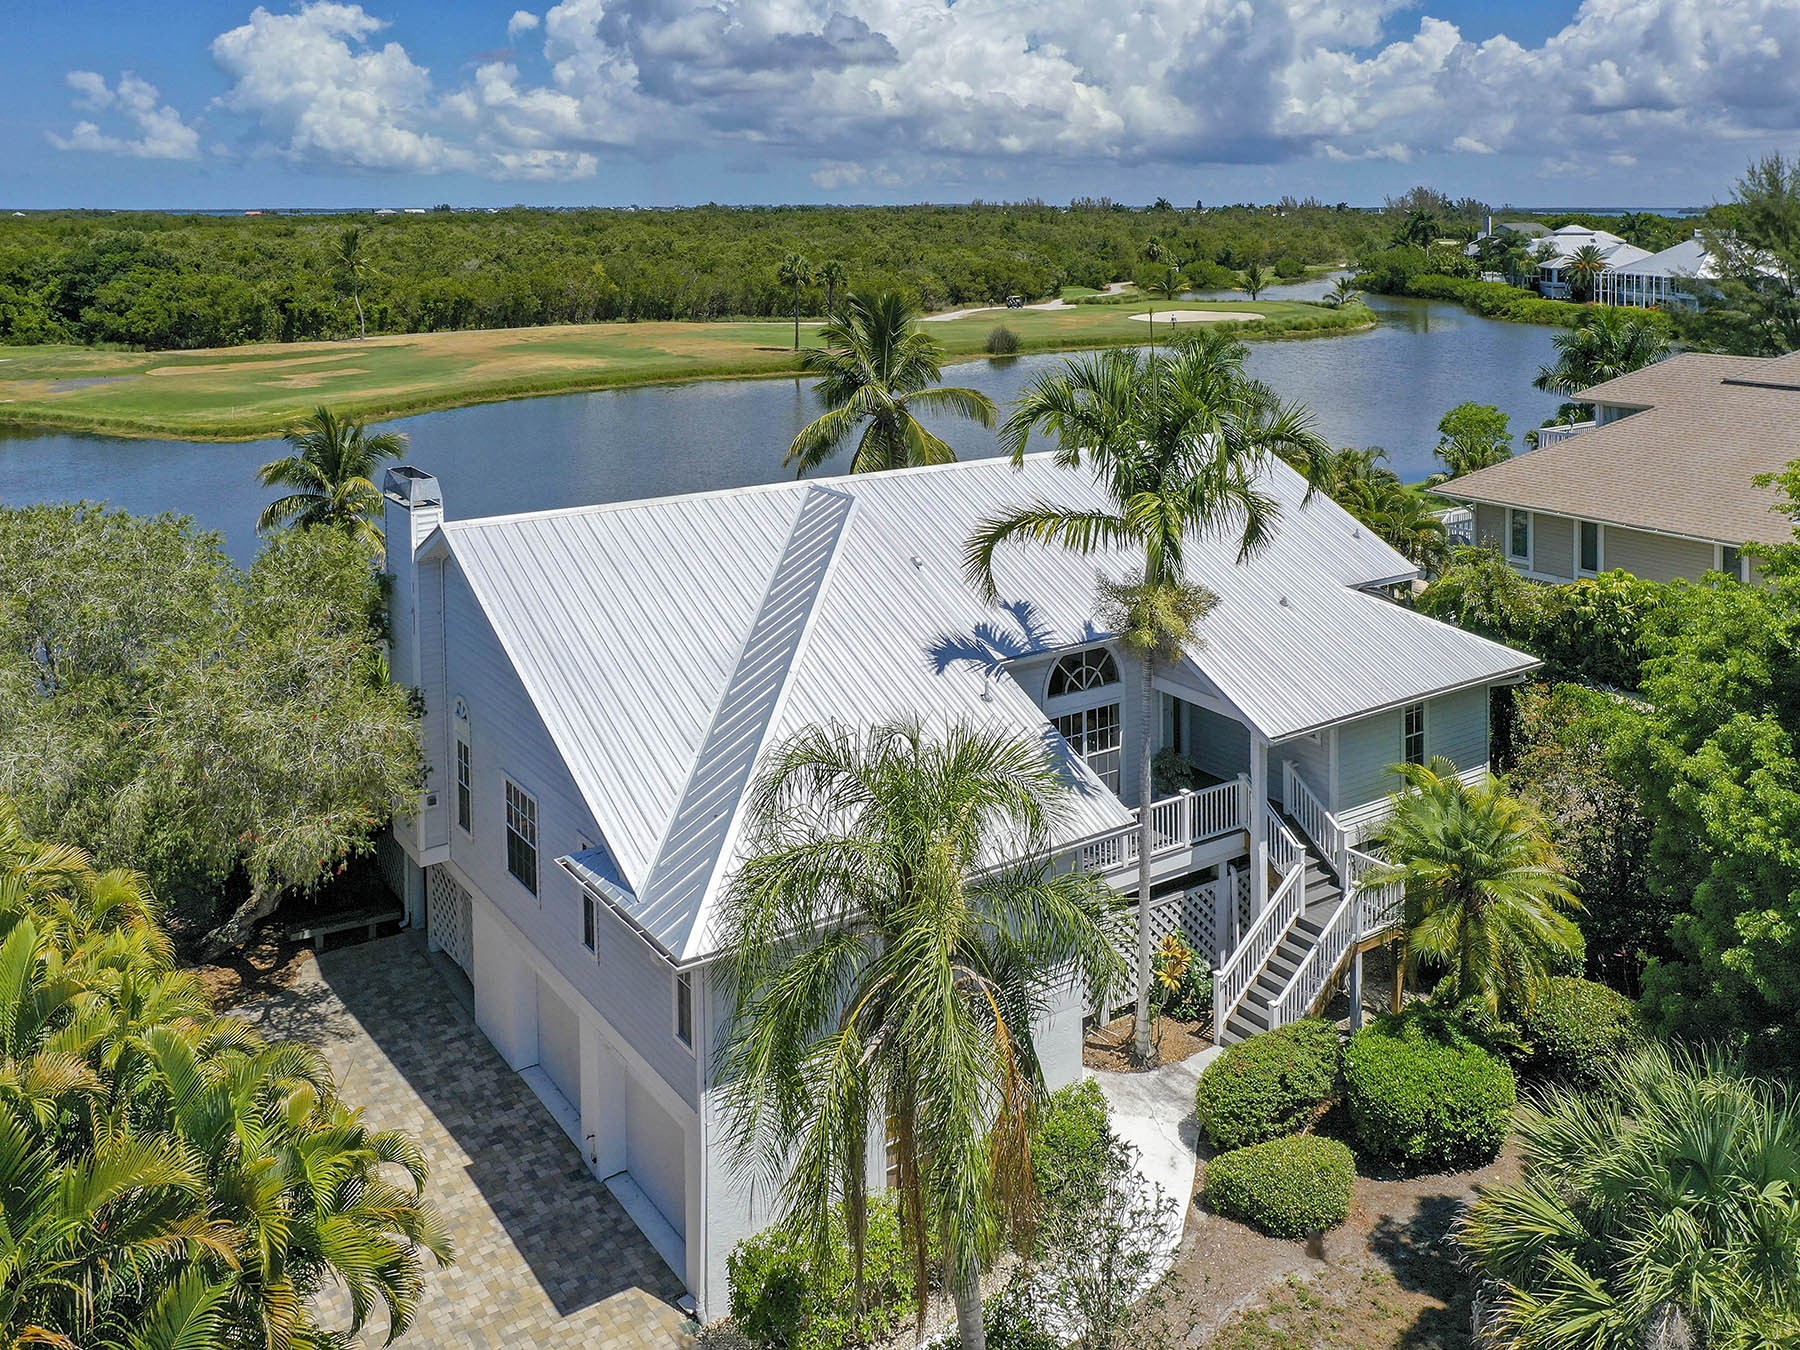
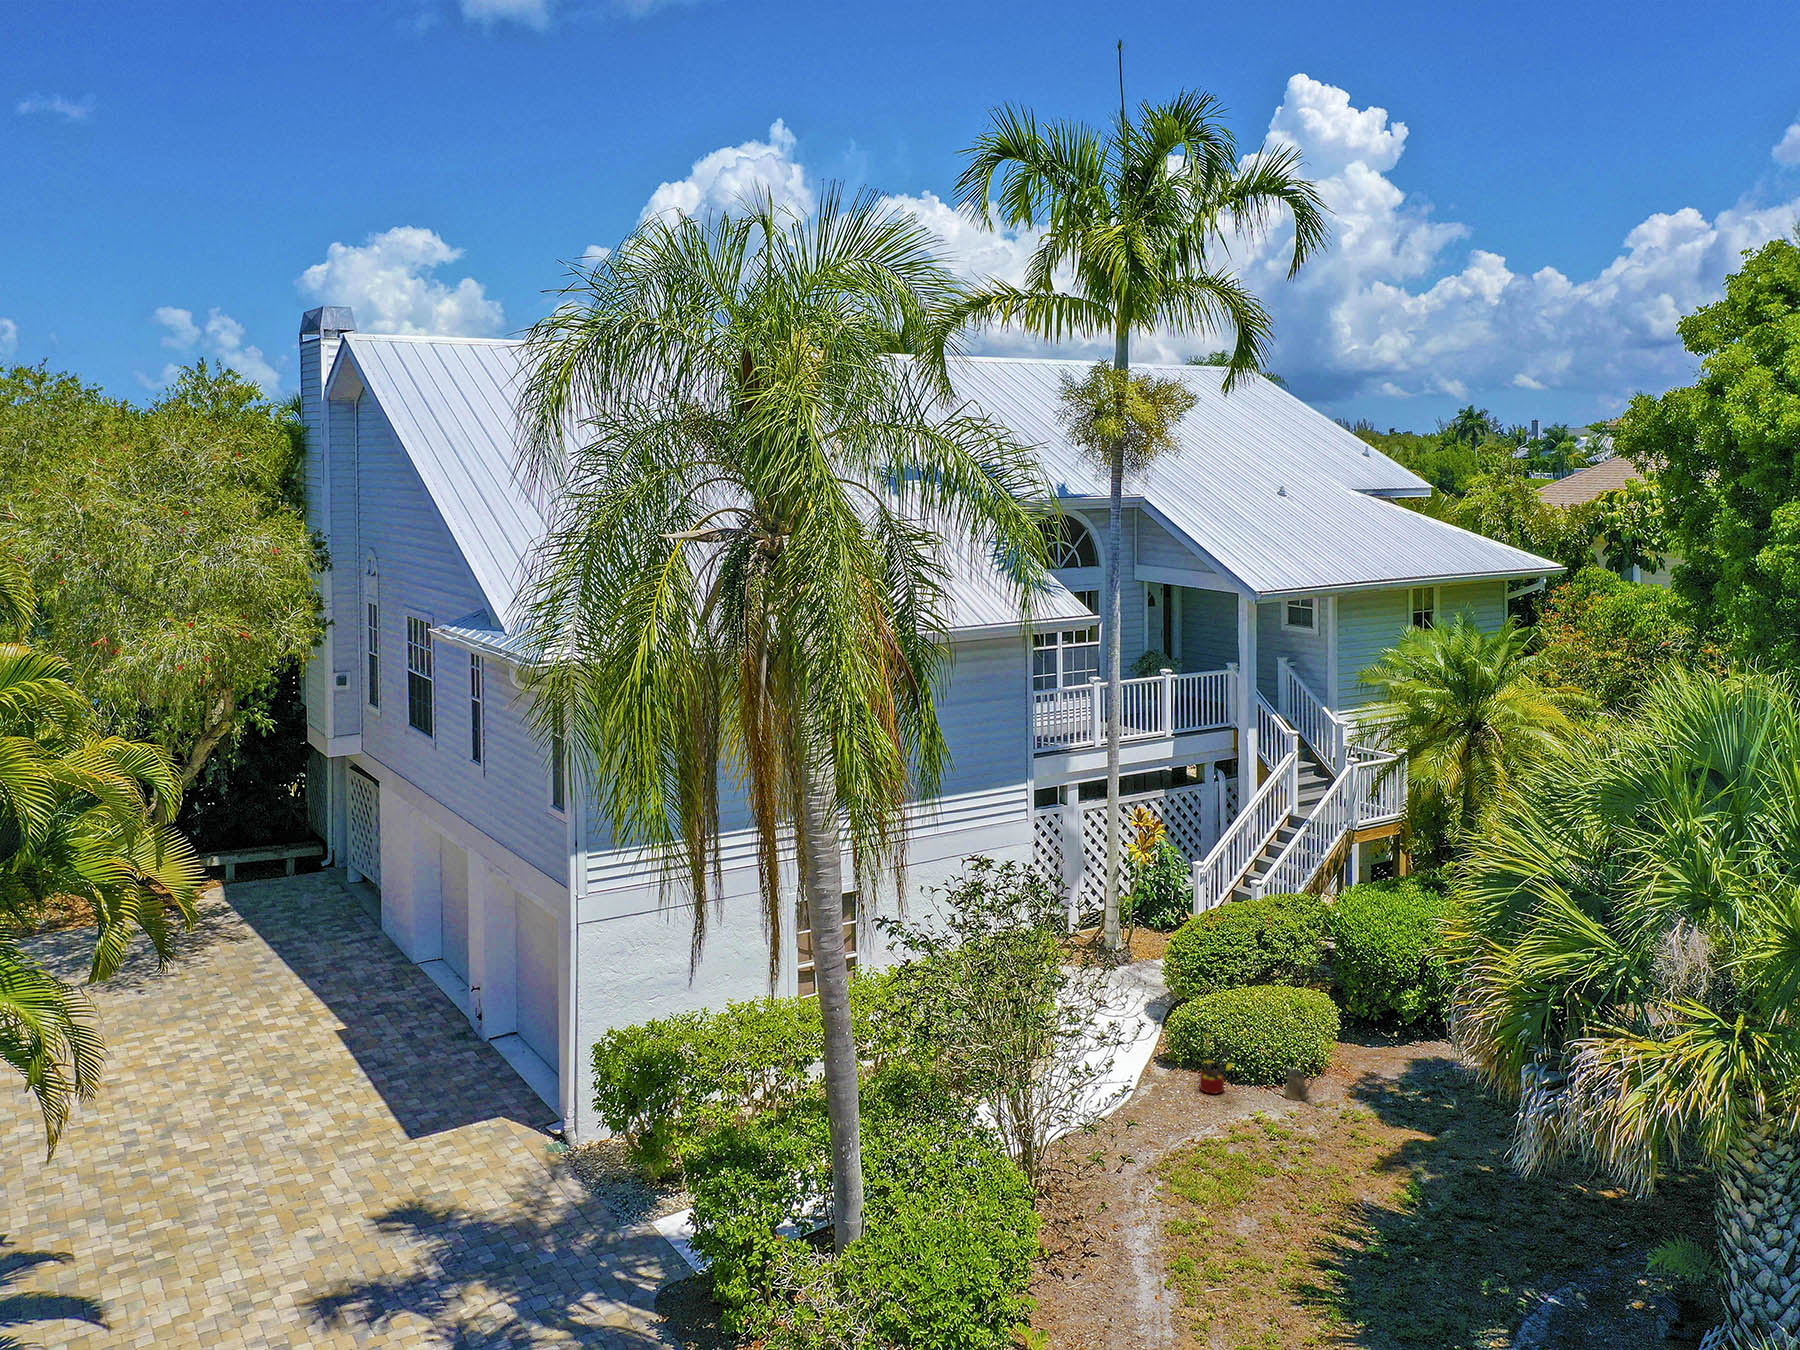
decorative plant: none [1233,1188,1266,1252] -> present [1199,1033,1233,1094]

